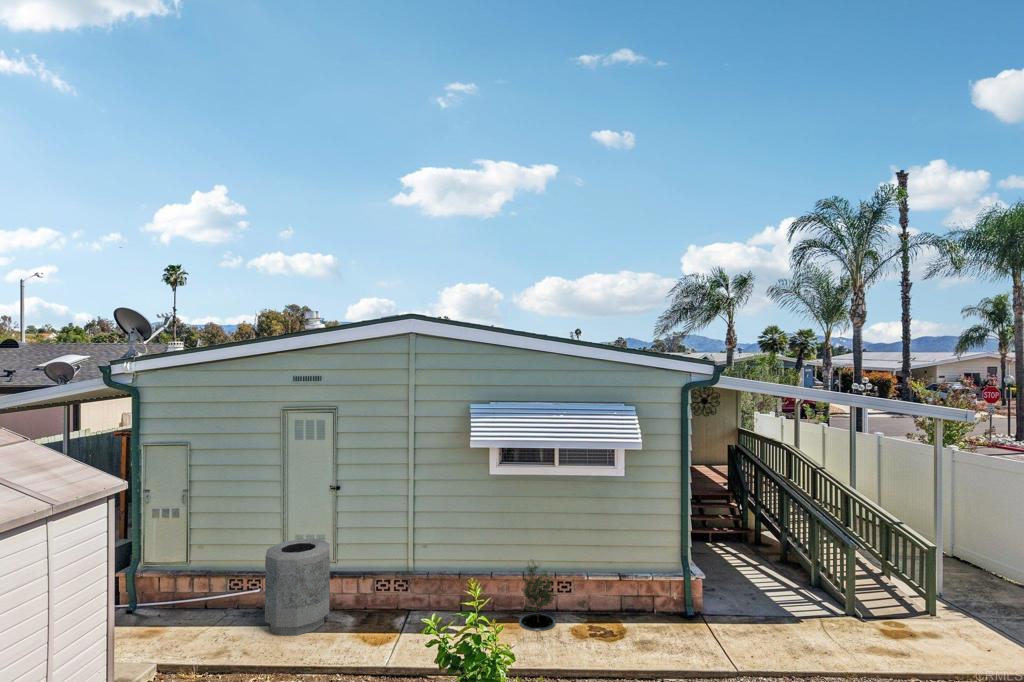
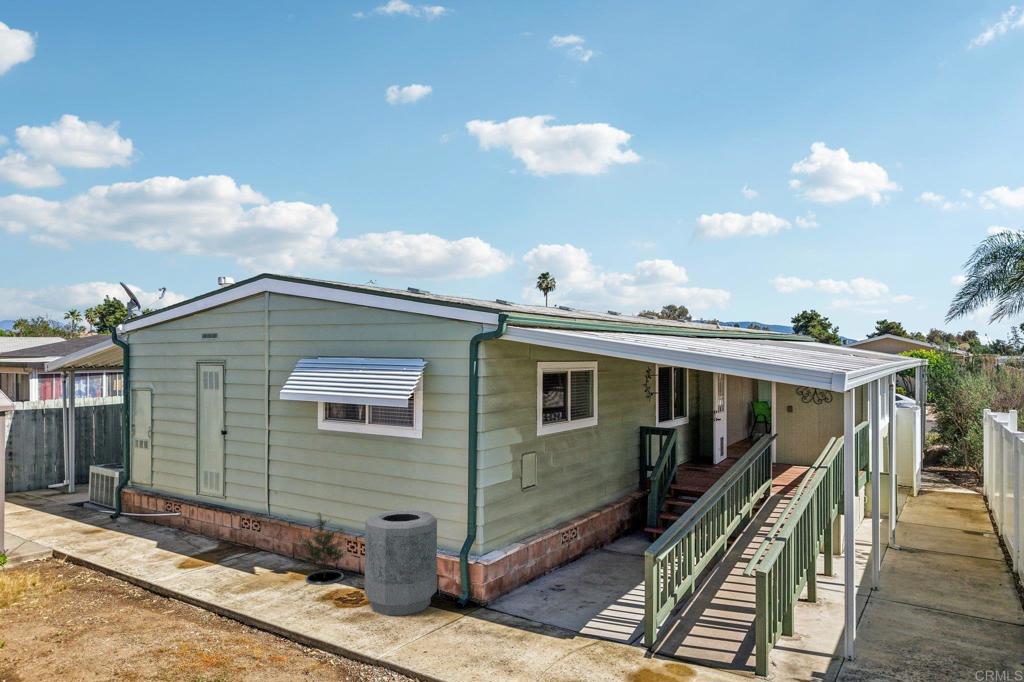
trash can: present [265,539,330,636] -> present [365,510,437,615]

